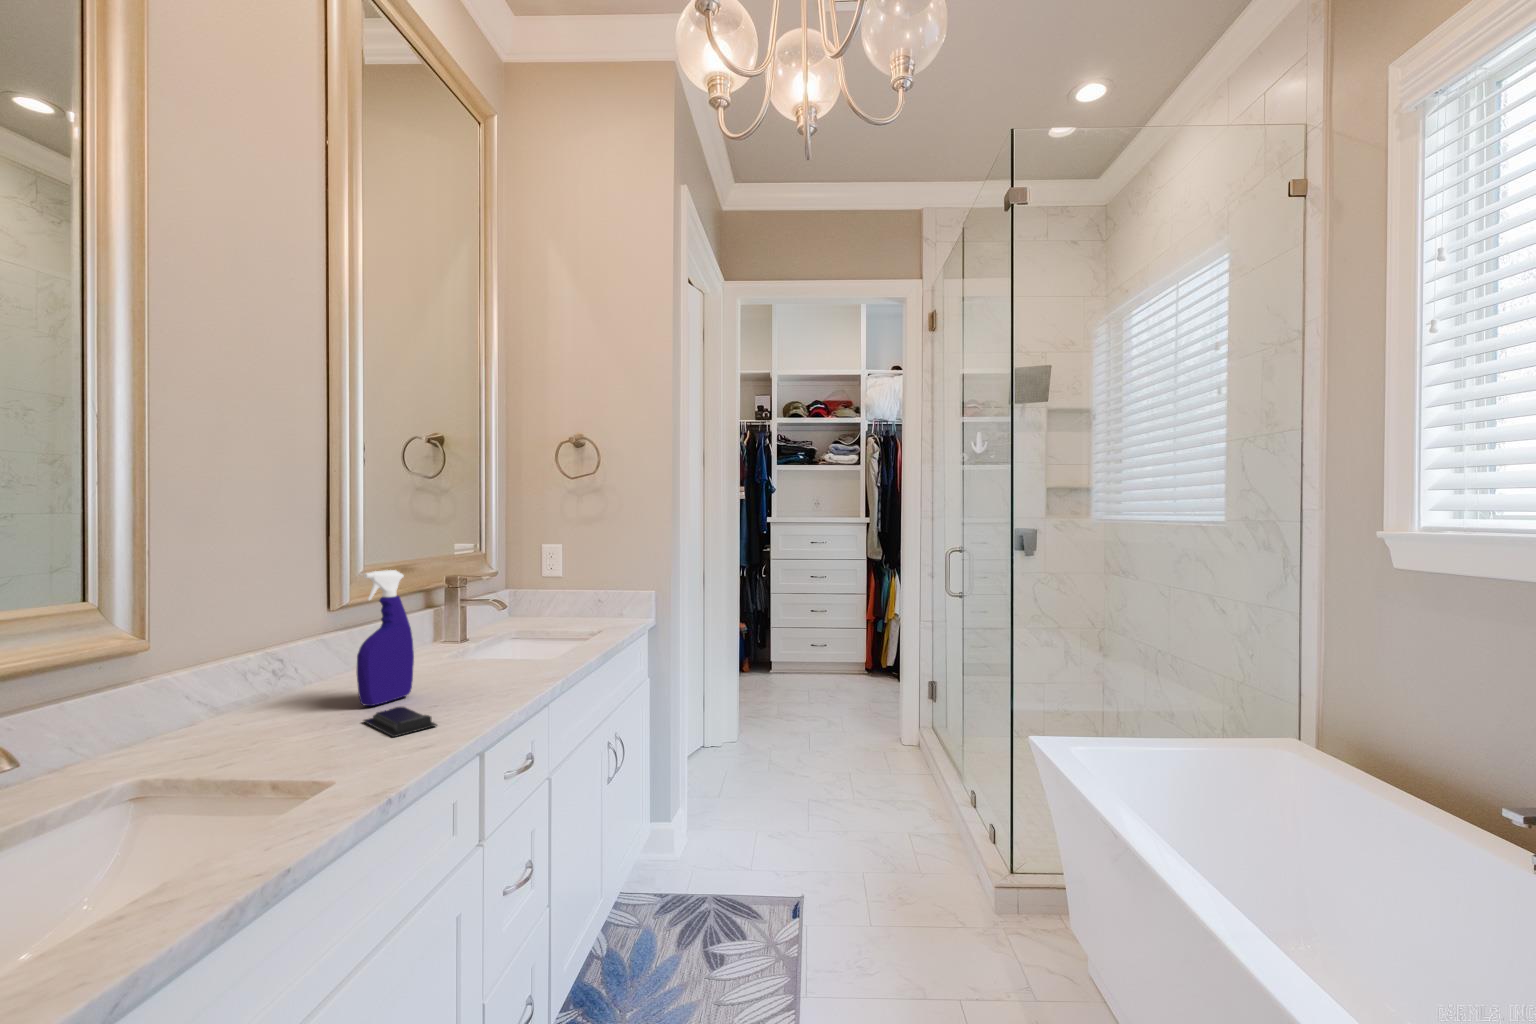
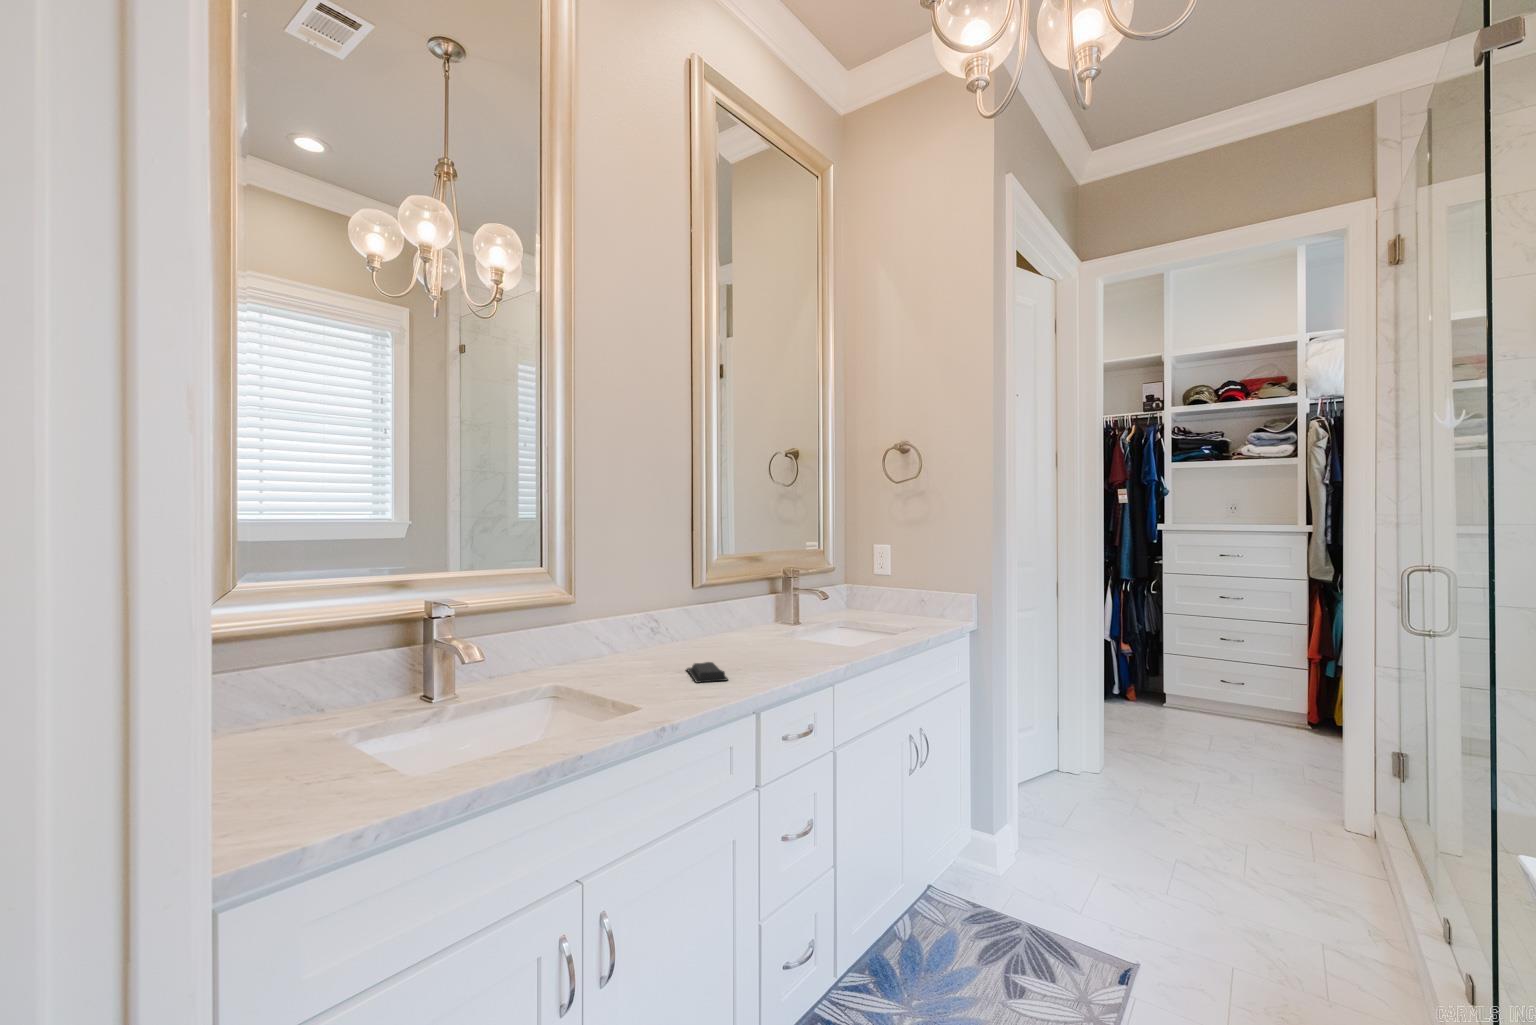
spray bottle: present [357,570,414,706] -> none [690,556,731,660]

